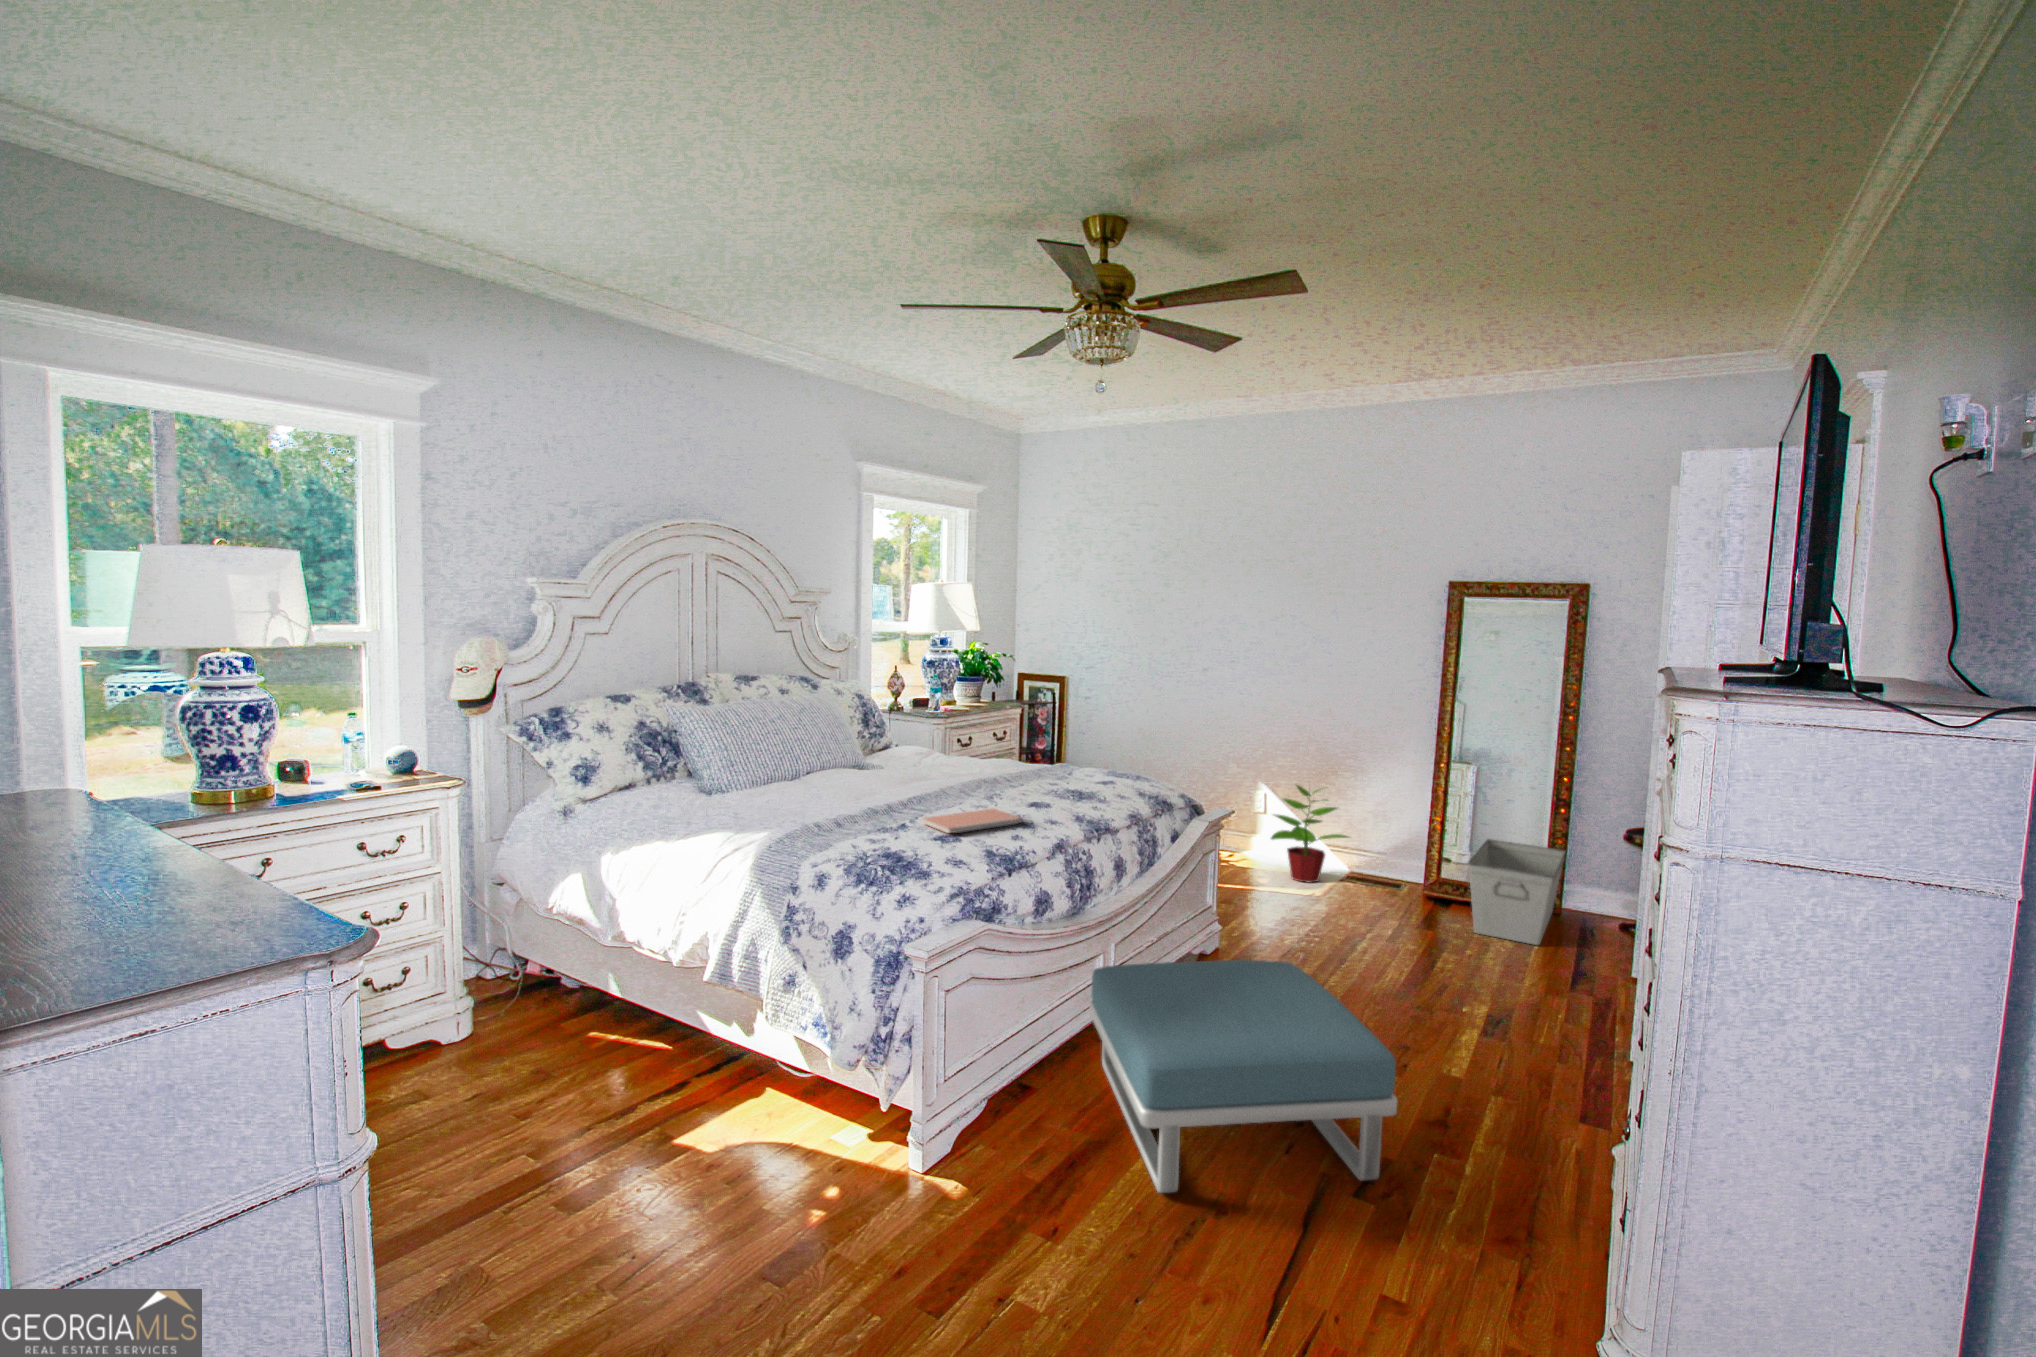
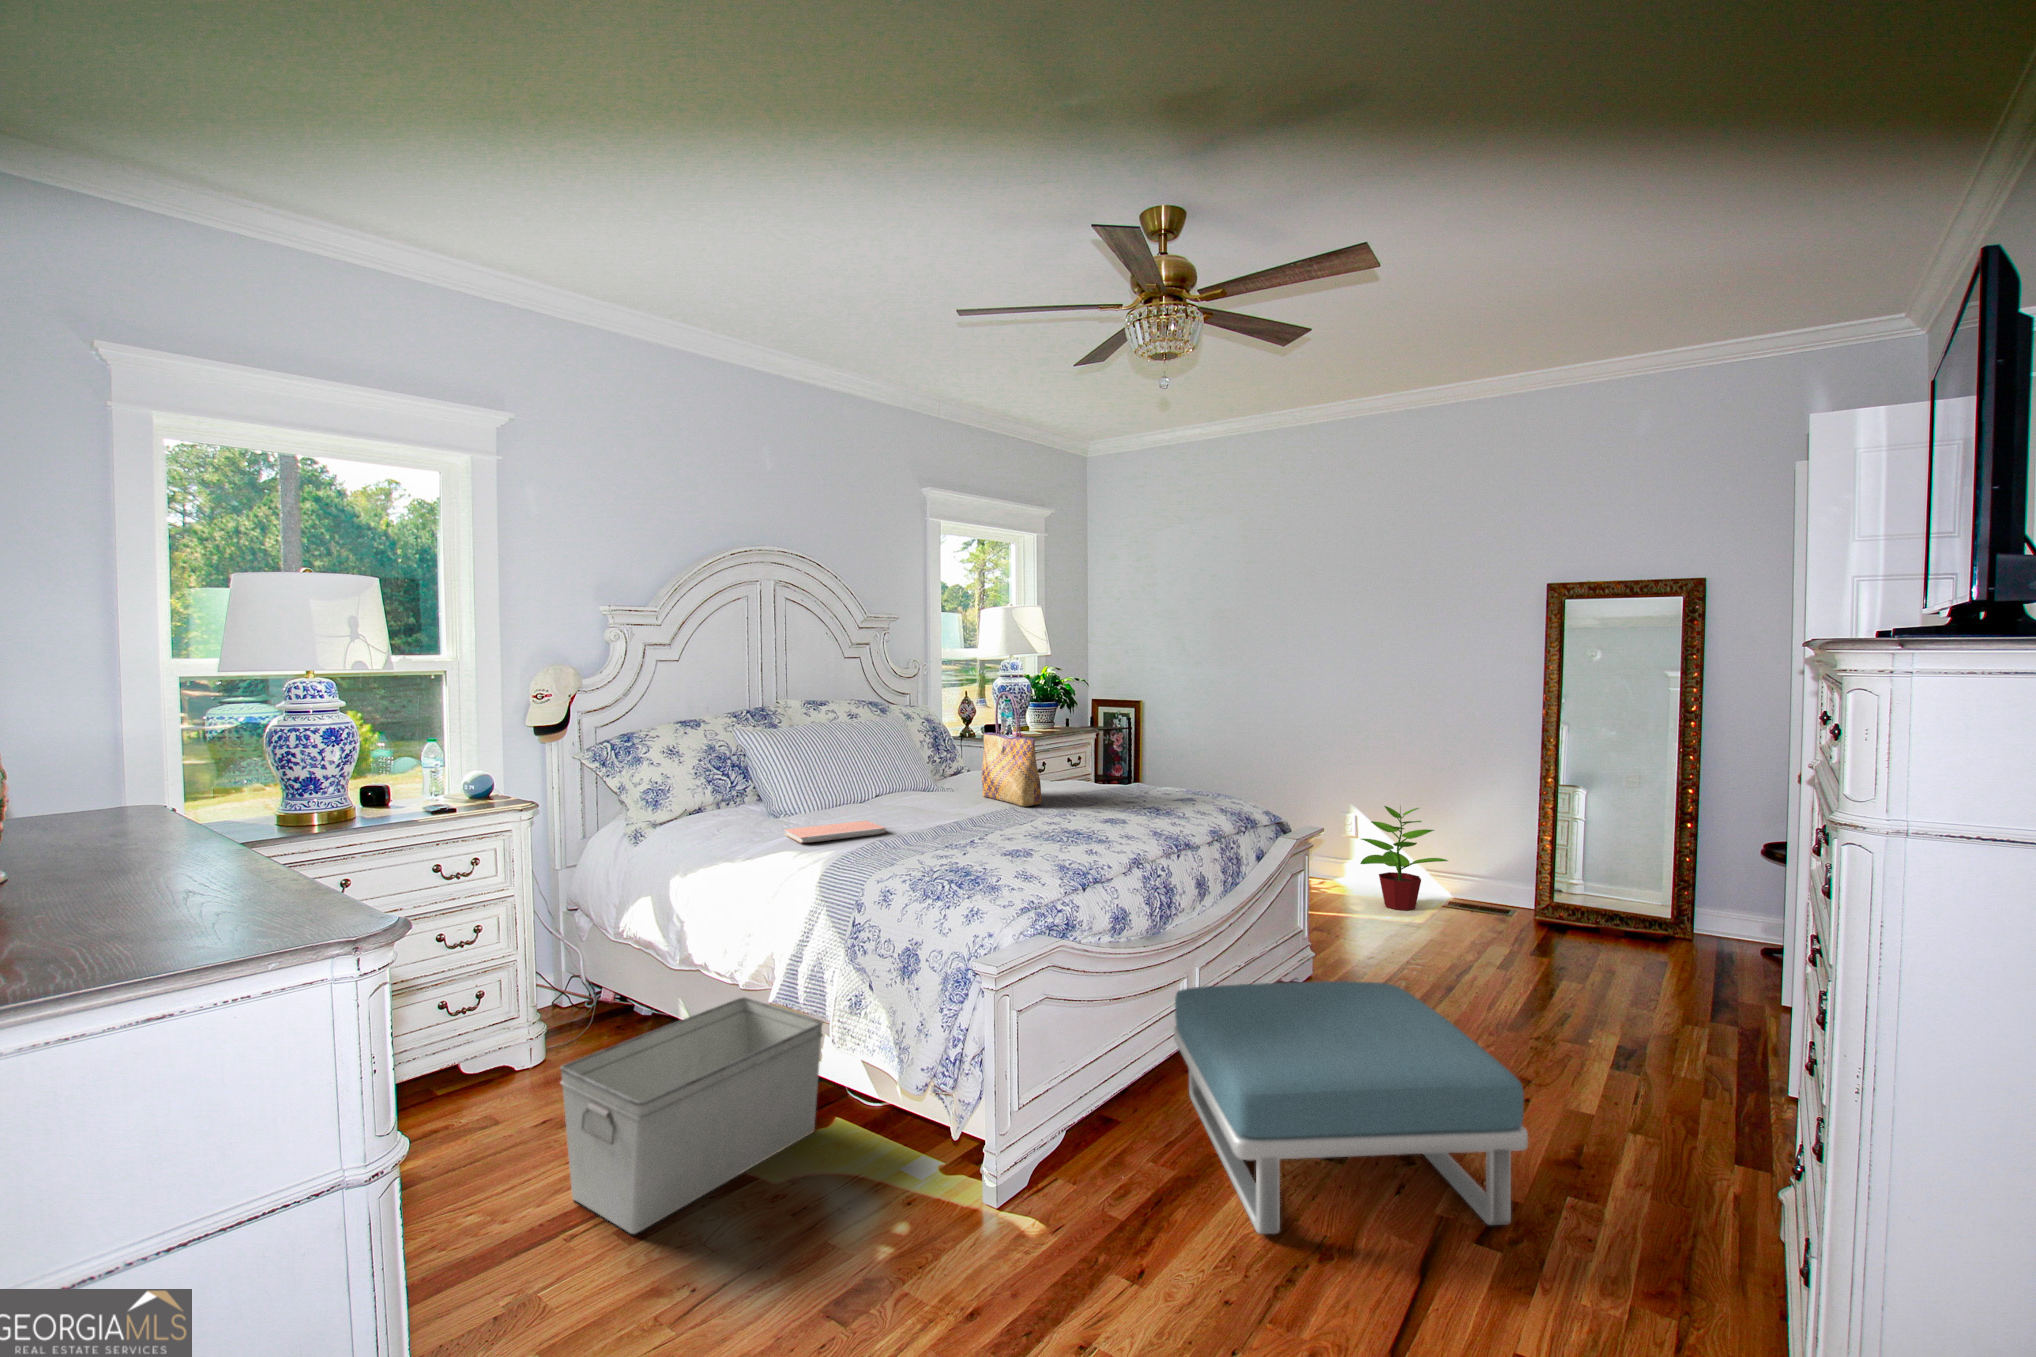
tote bag: none [913,675,971,788] -> present [982,692,1042,806]
notebook: present [923,809,1021,833] -> present [784,821,886,843]
storage bin: present [1468,839,1566,945] -> present [560,997,823,1234]

